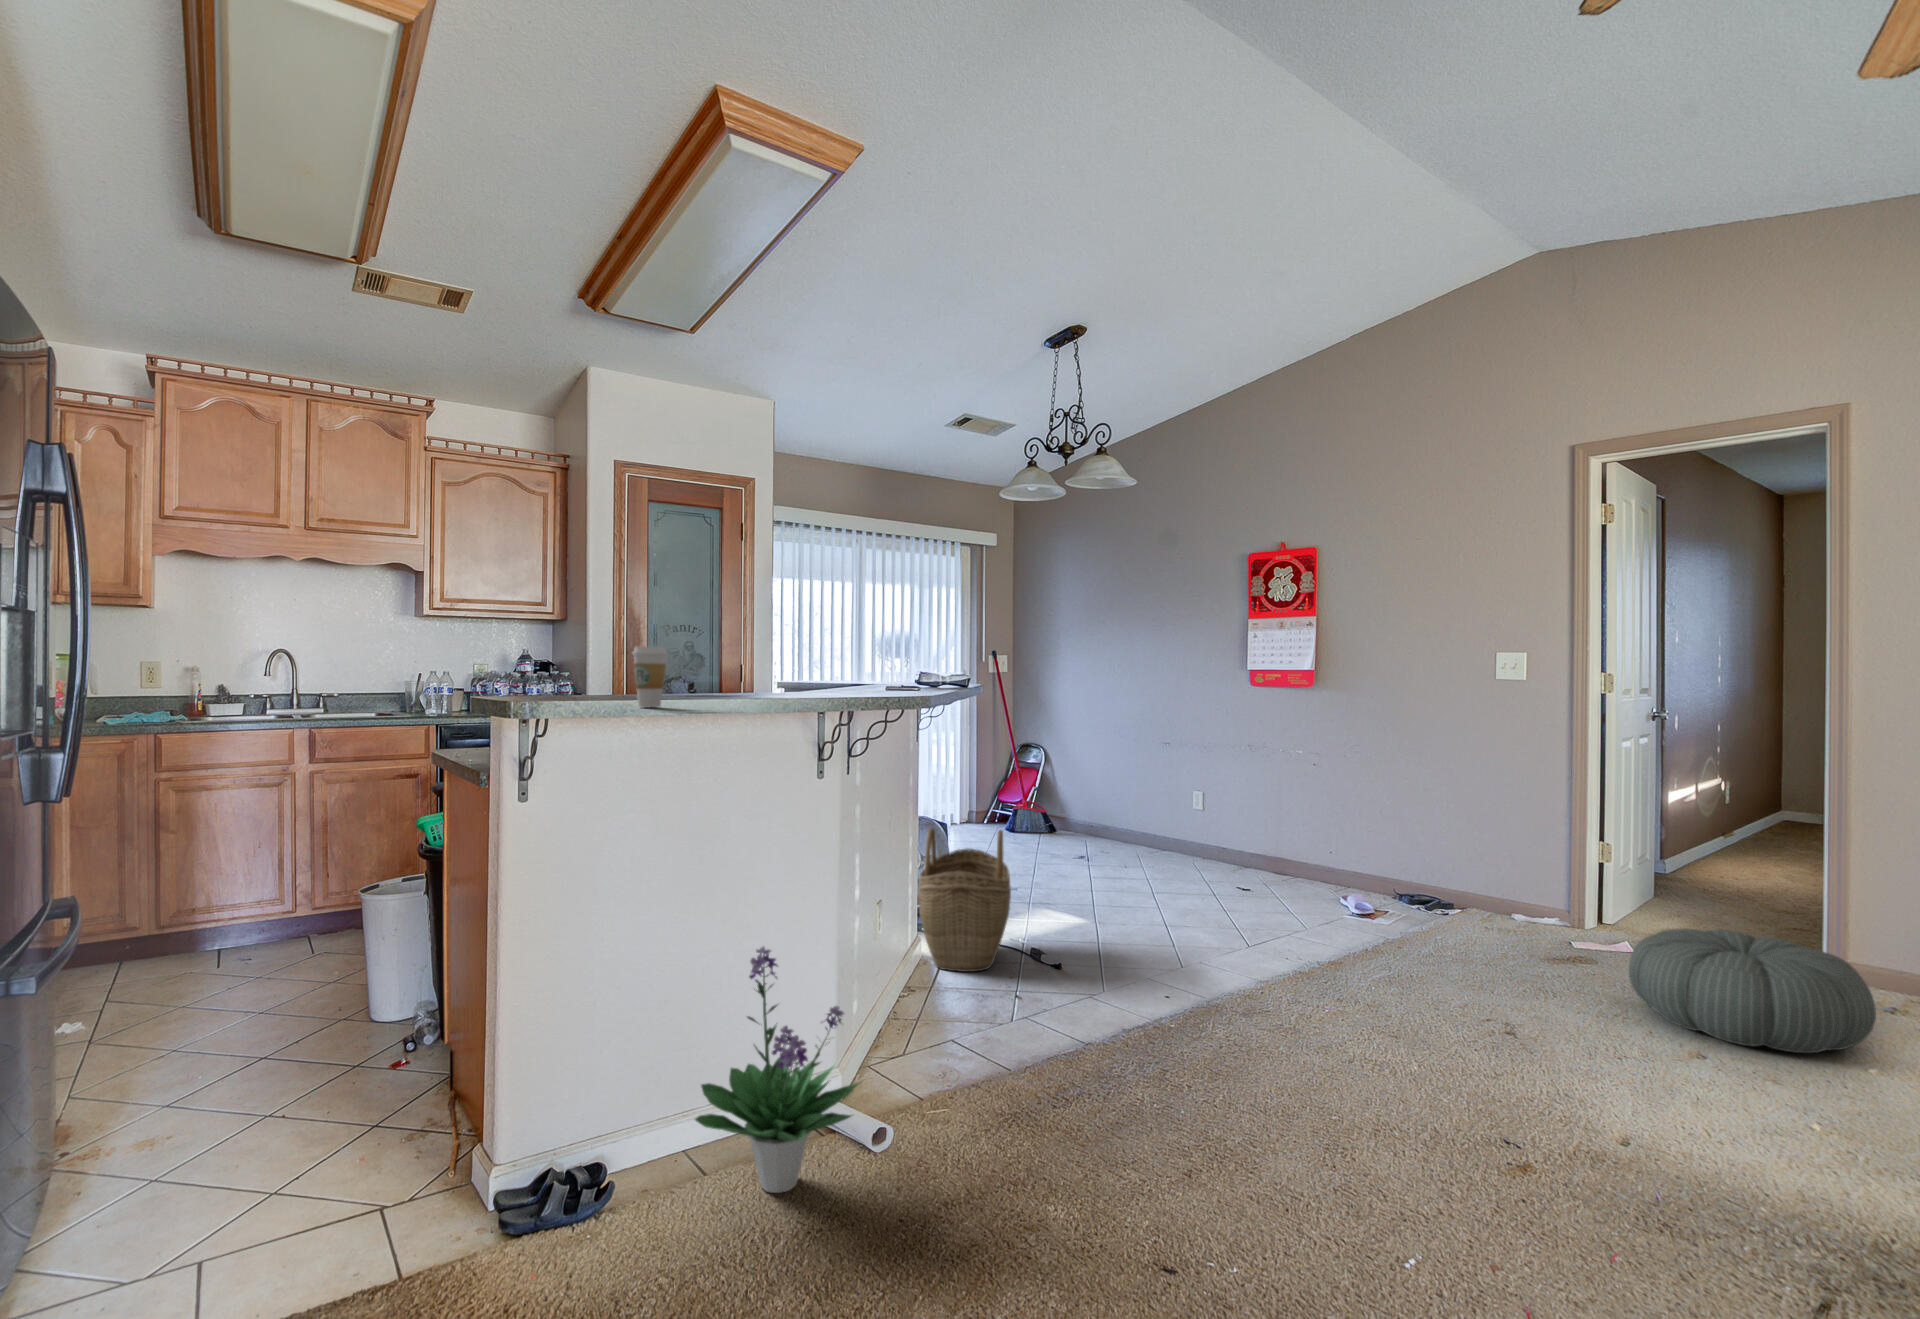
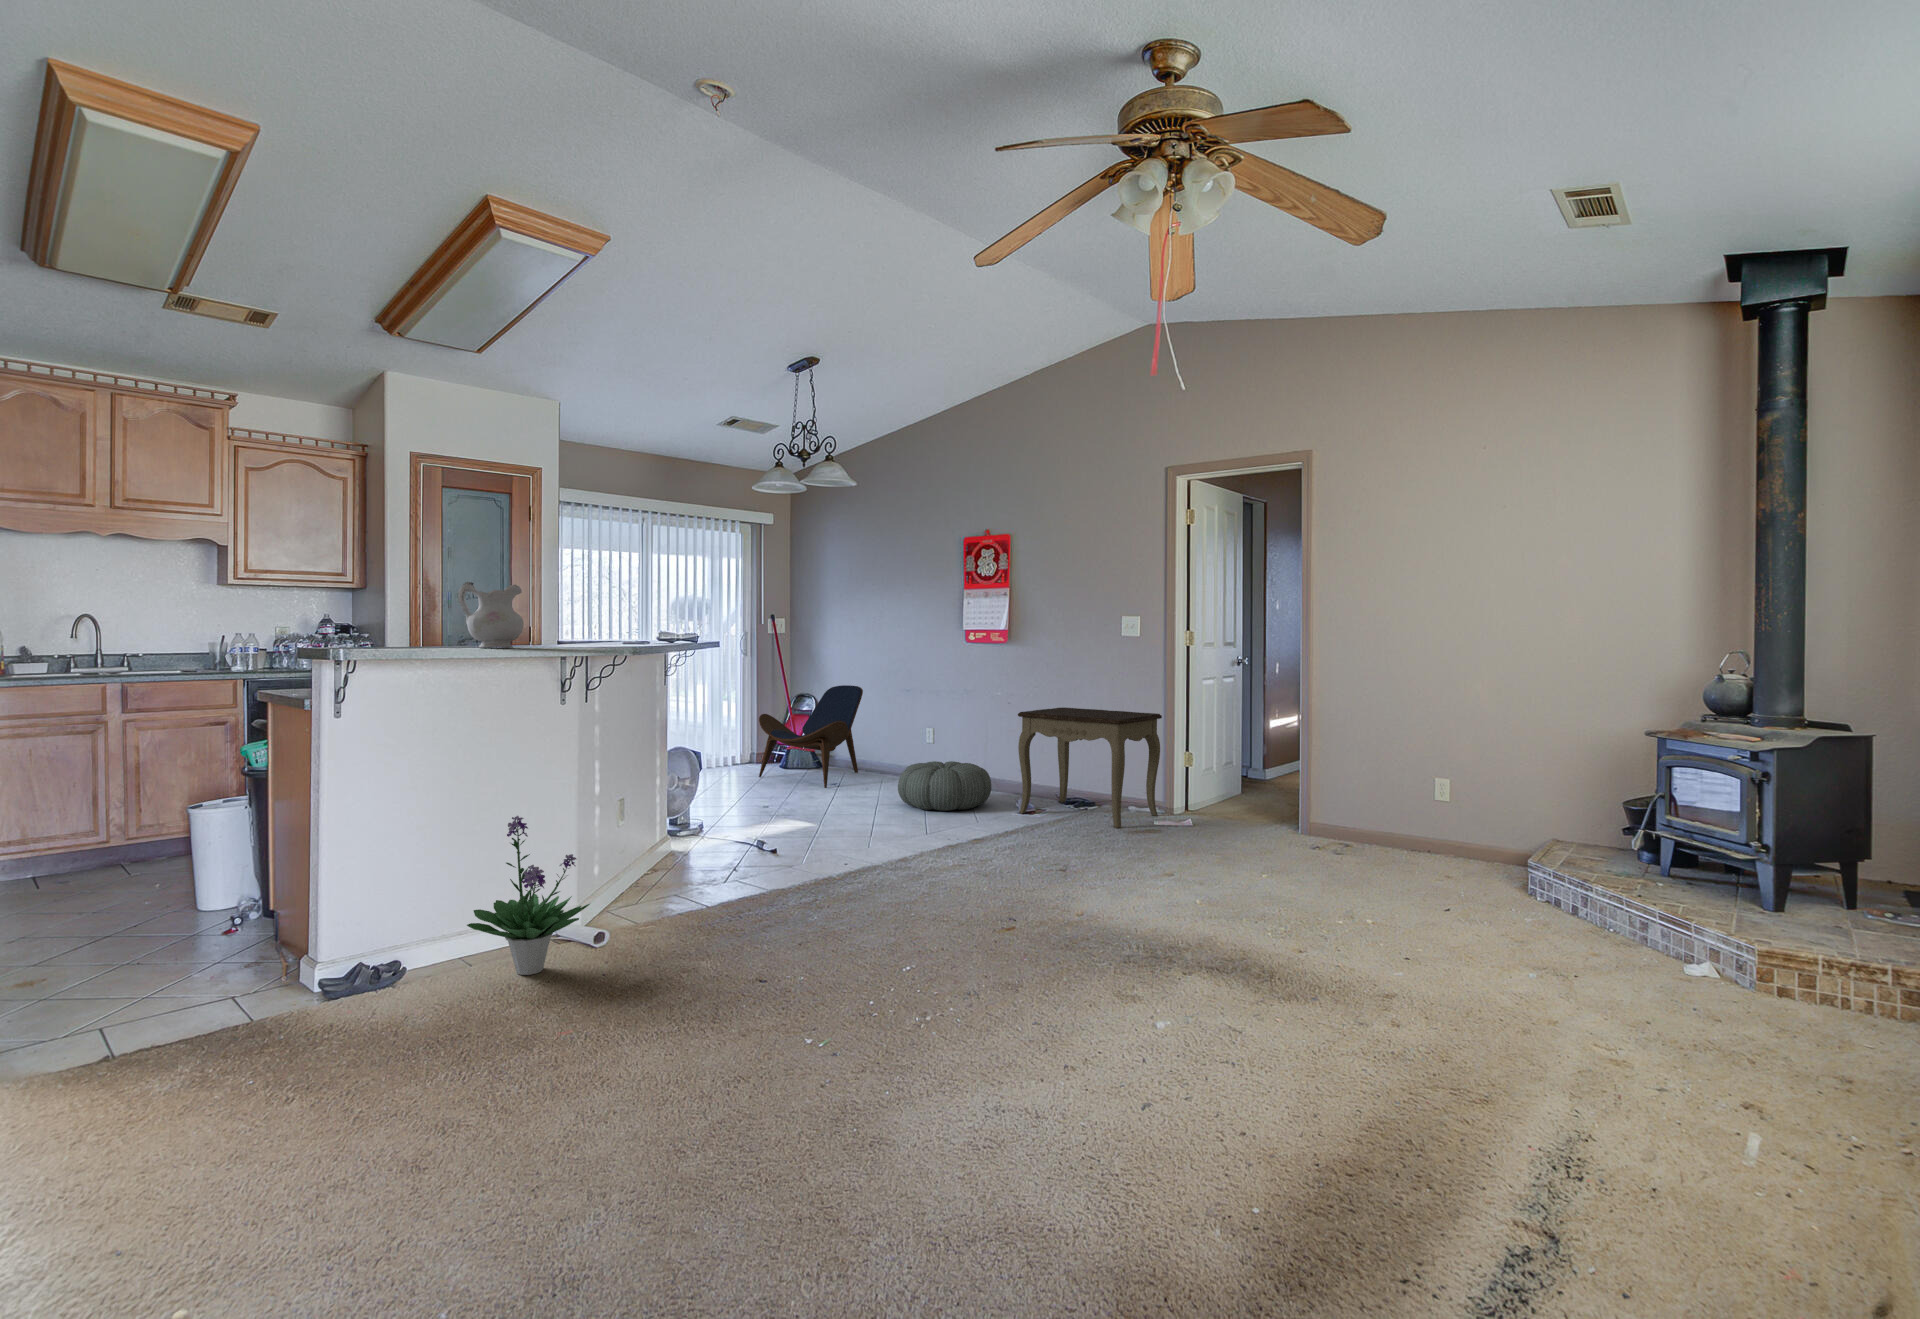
ceramic pitcher: none [680,606,761,695] -> present [459,582,524,648]
coffee cup: present [633,647,667,707] -> none [417,612,443,653]
lounge chair: none [988,732,1112,858] -> present [759,685,863,788]
side table: none [1344,768,1553,941] -> present [1018,707,1162,828]
woven basket: present [918,828,1011,972] -> none [668,754,743,861]
pouf: present [1629,928,1876,1053] -> present [898,761,991,811]

